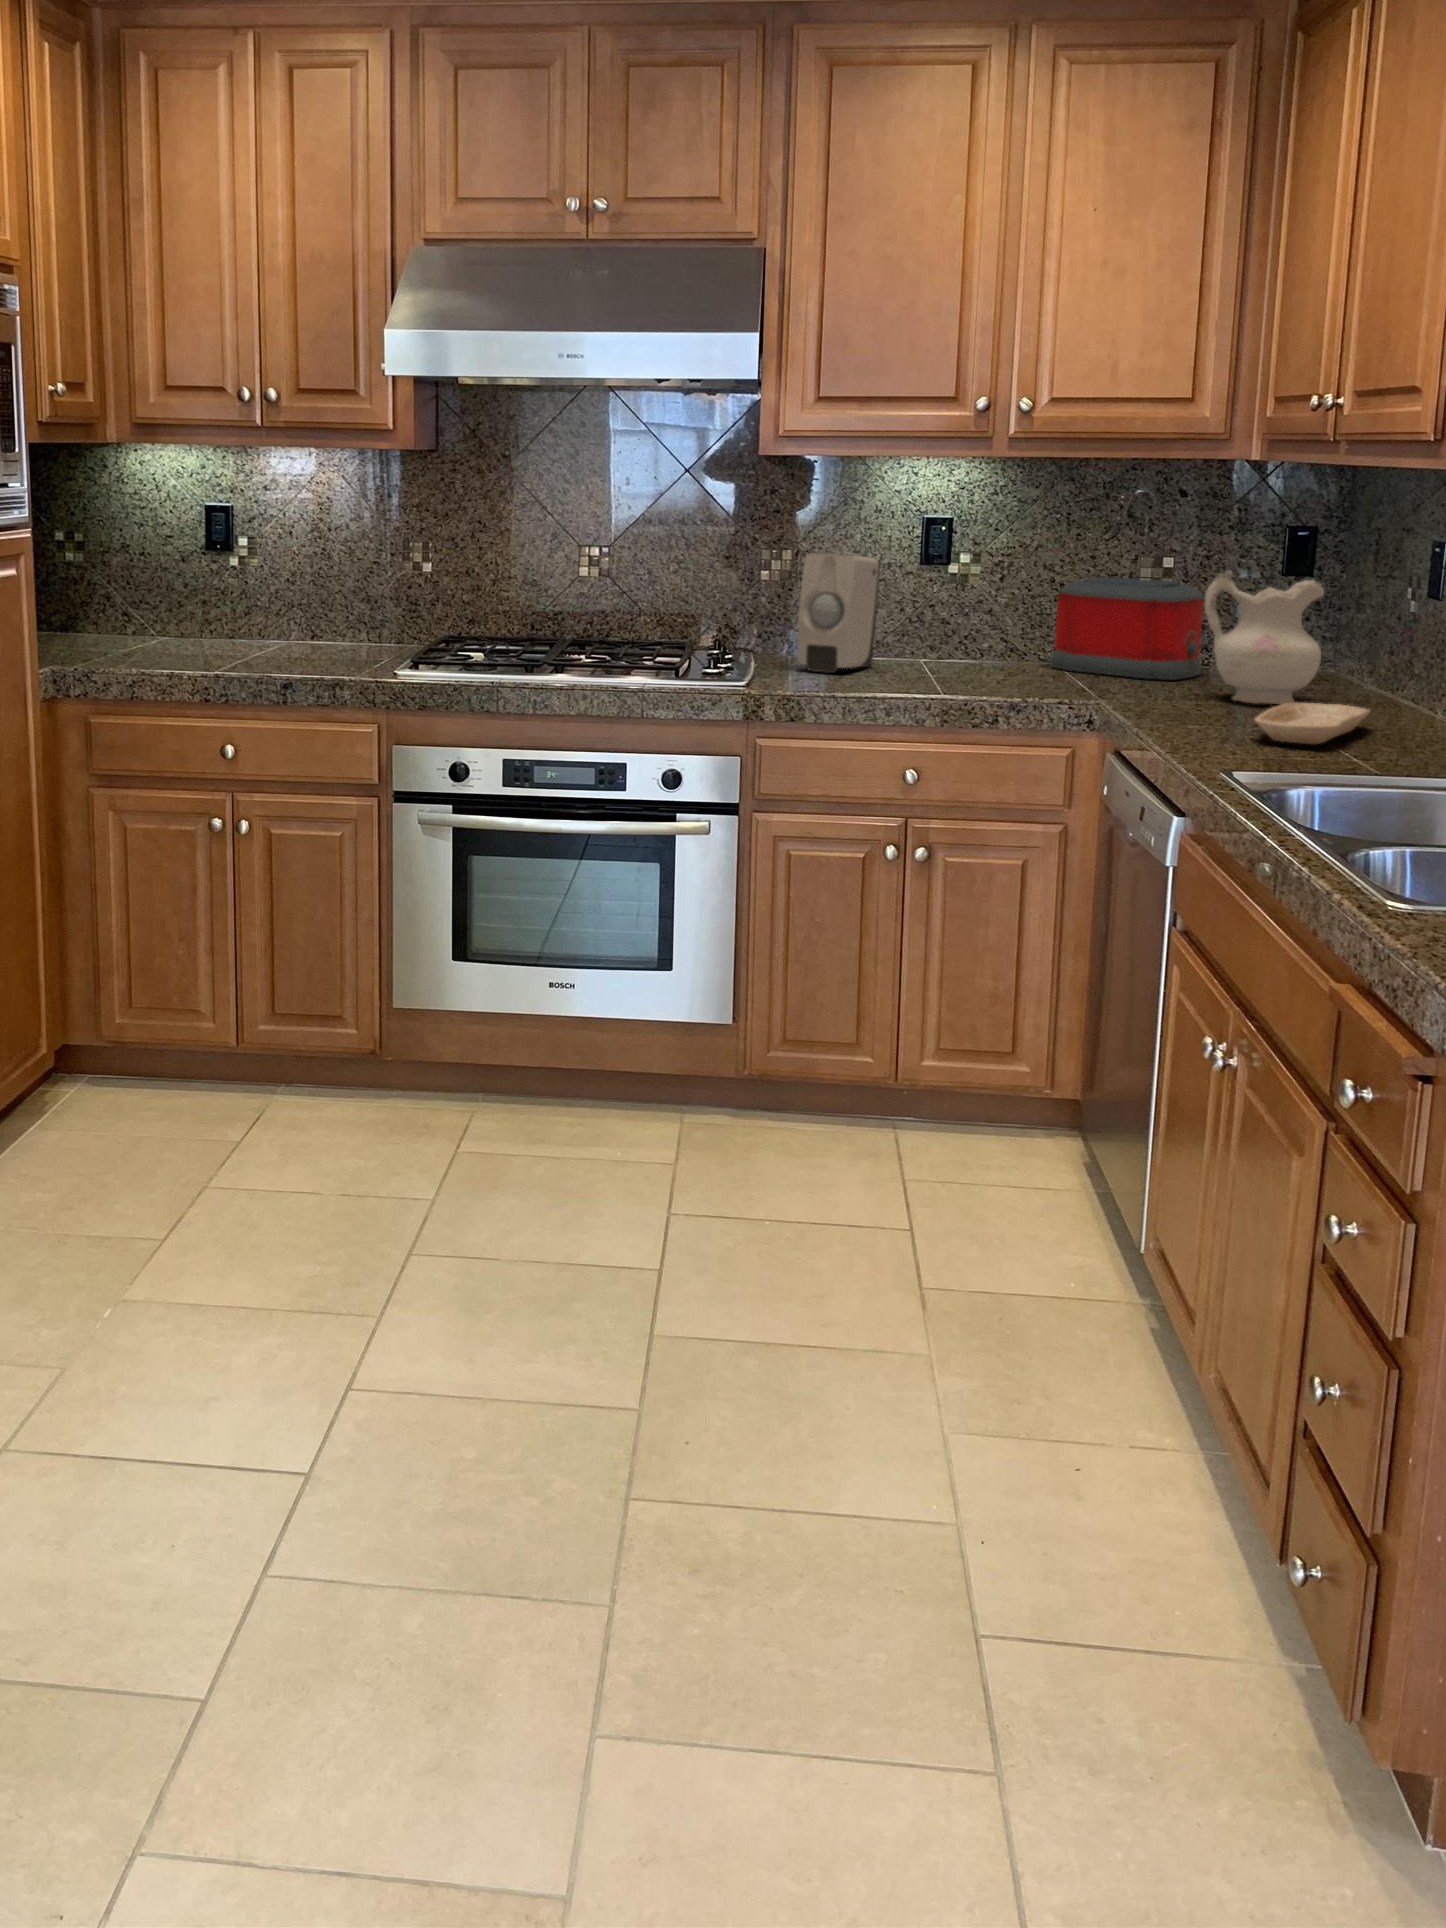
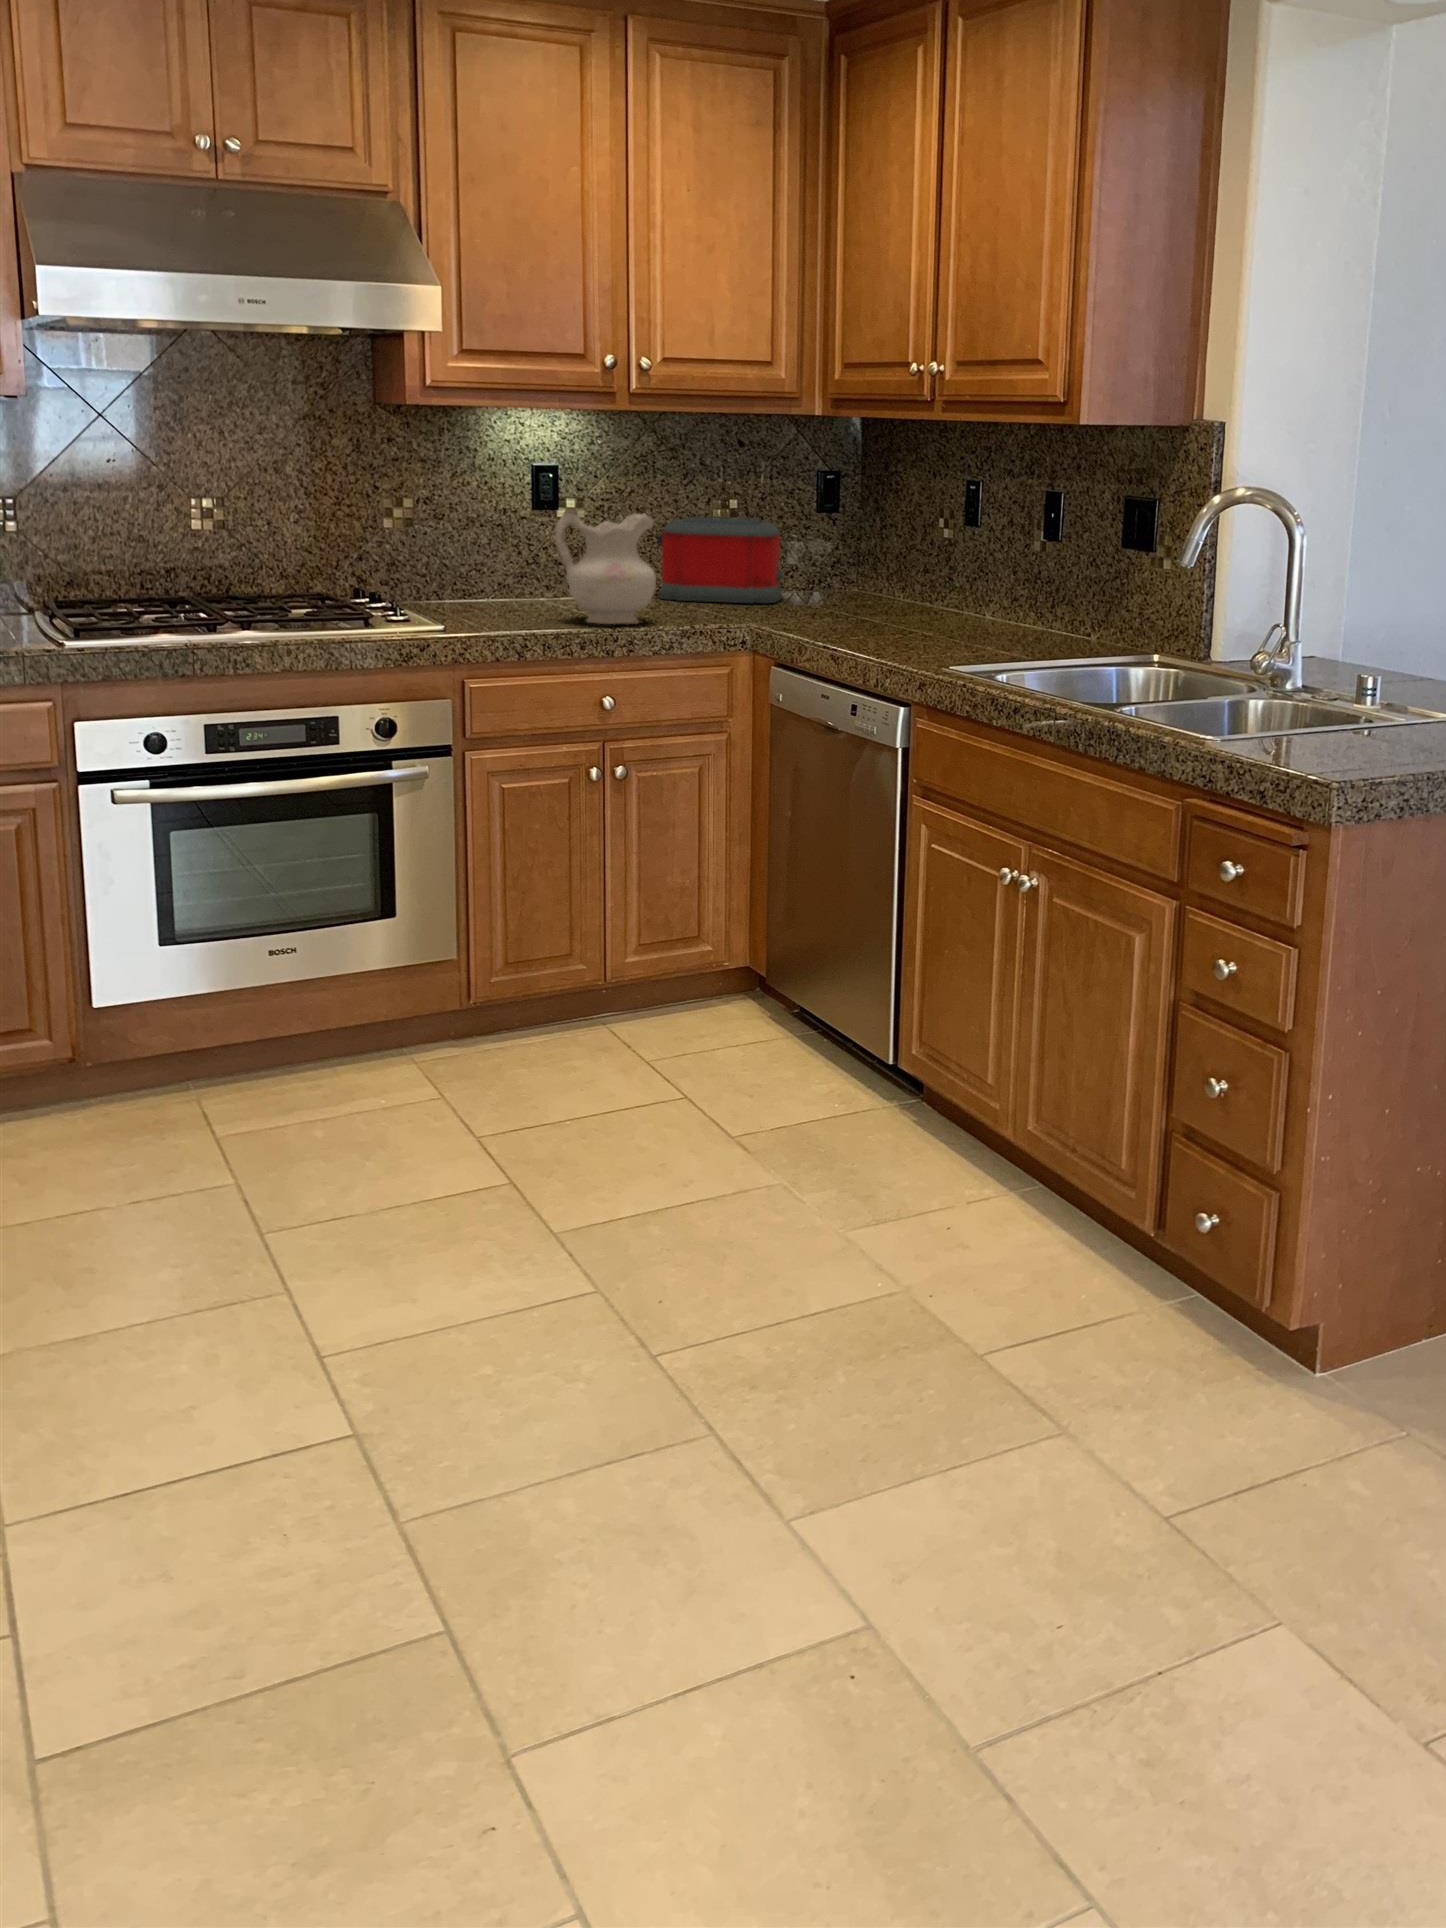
soap dispenser: present [797,553,880,673] -> none [458,501,518,615]
ceramic pitcher: present [1205,574,1324,704] -> present [556,510,656,624]
tray: present [1255,703,1370,744] -> none [906,612,977,644]

